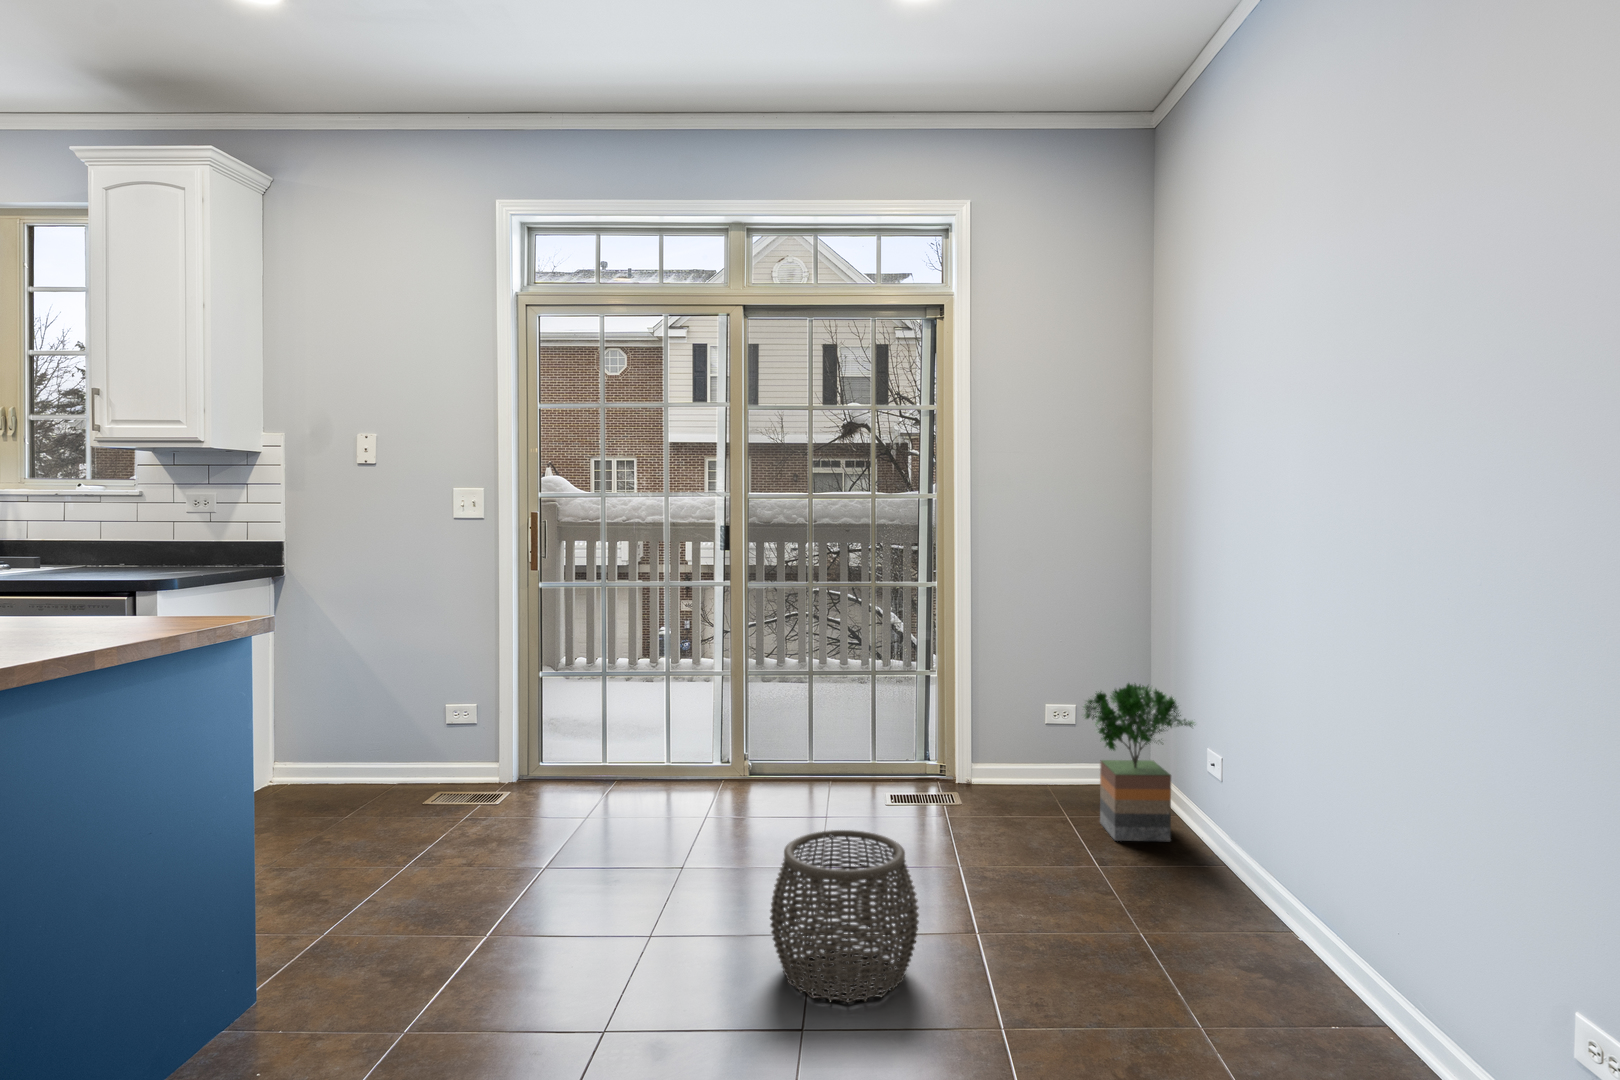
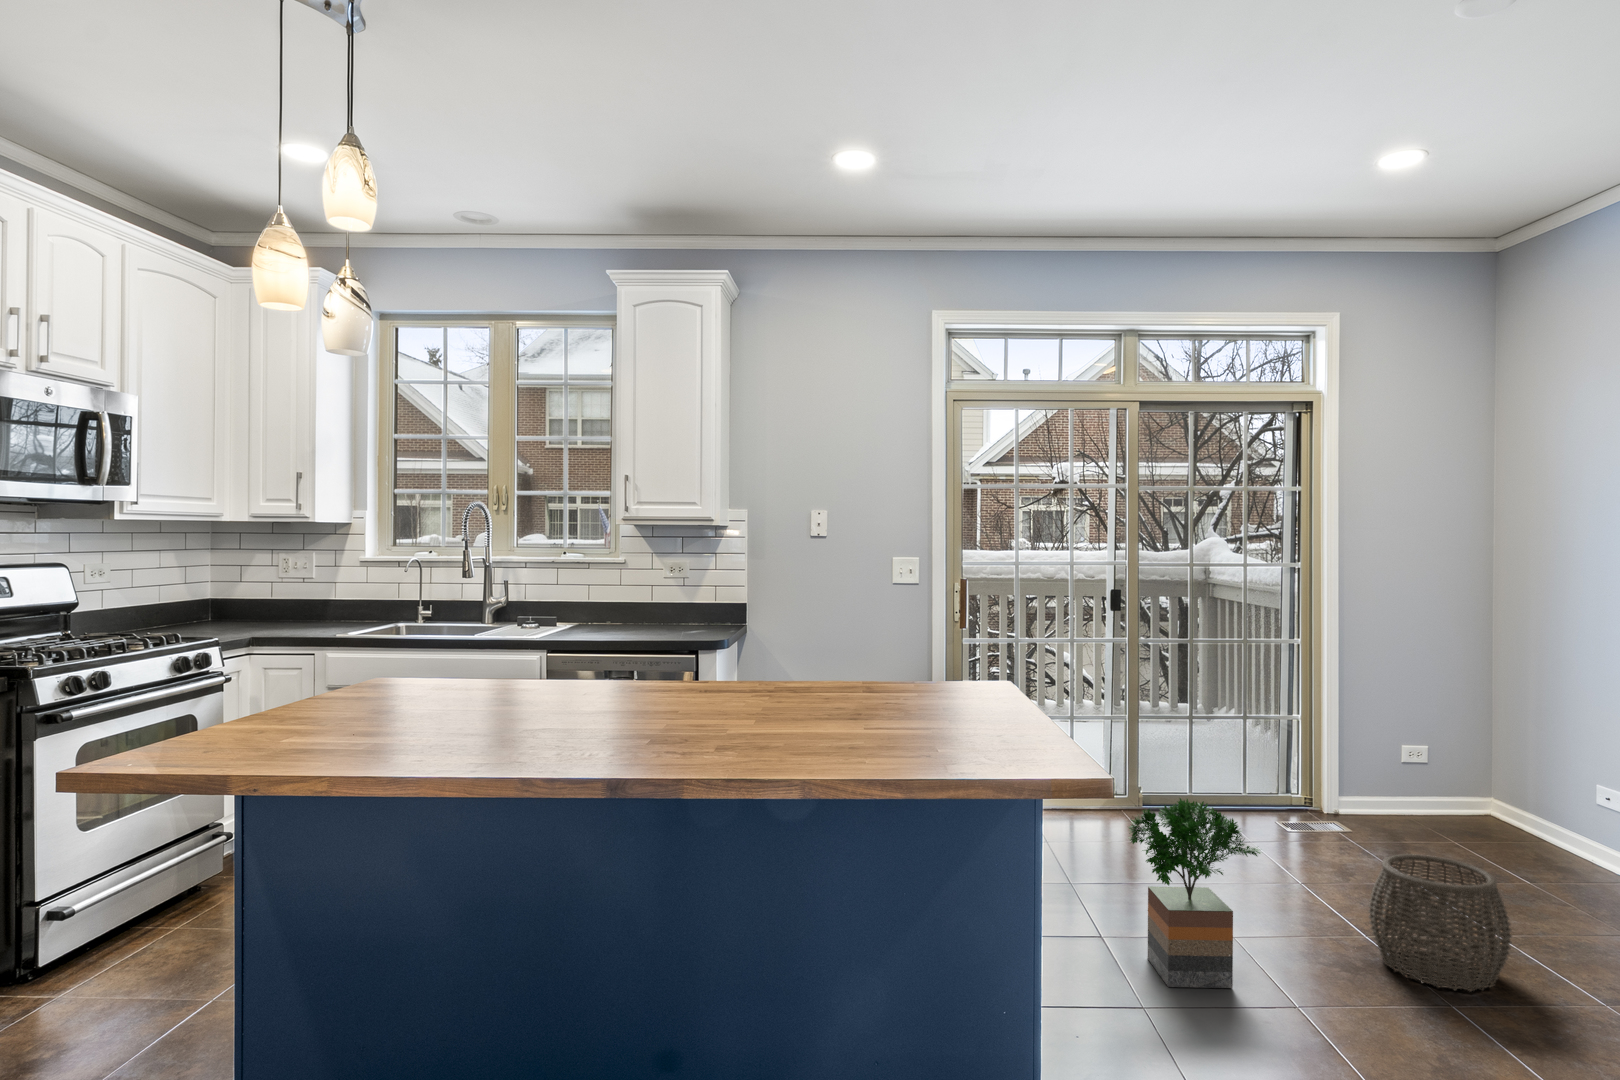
potted tree: present [1084,683,1194,841] -> present [1129,798,1261,988]

